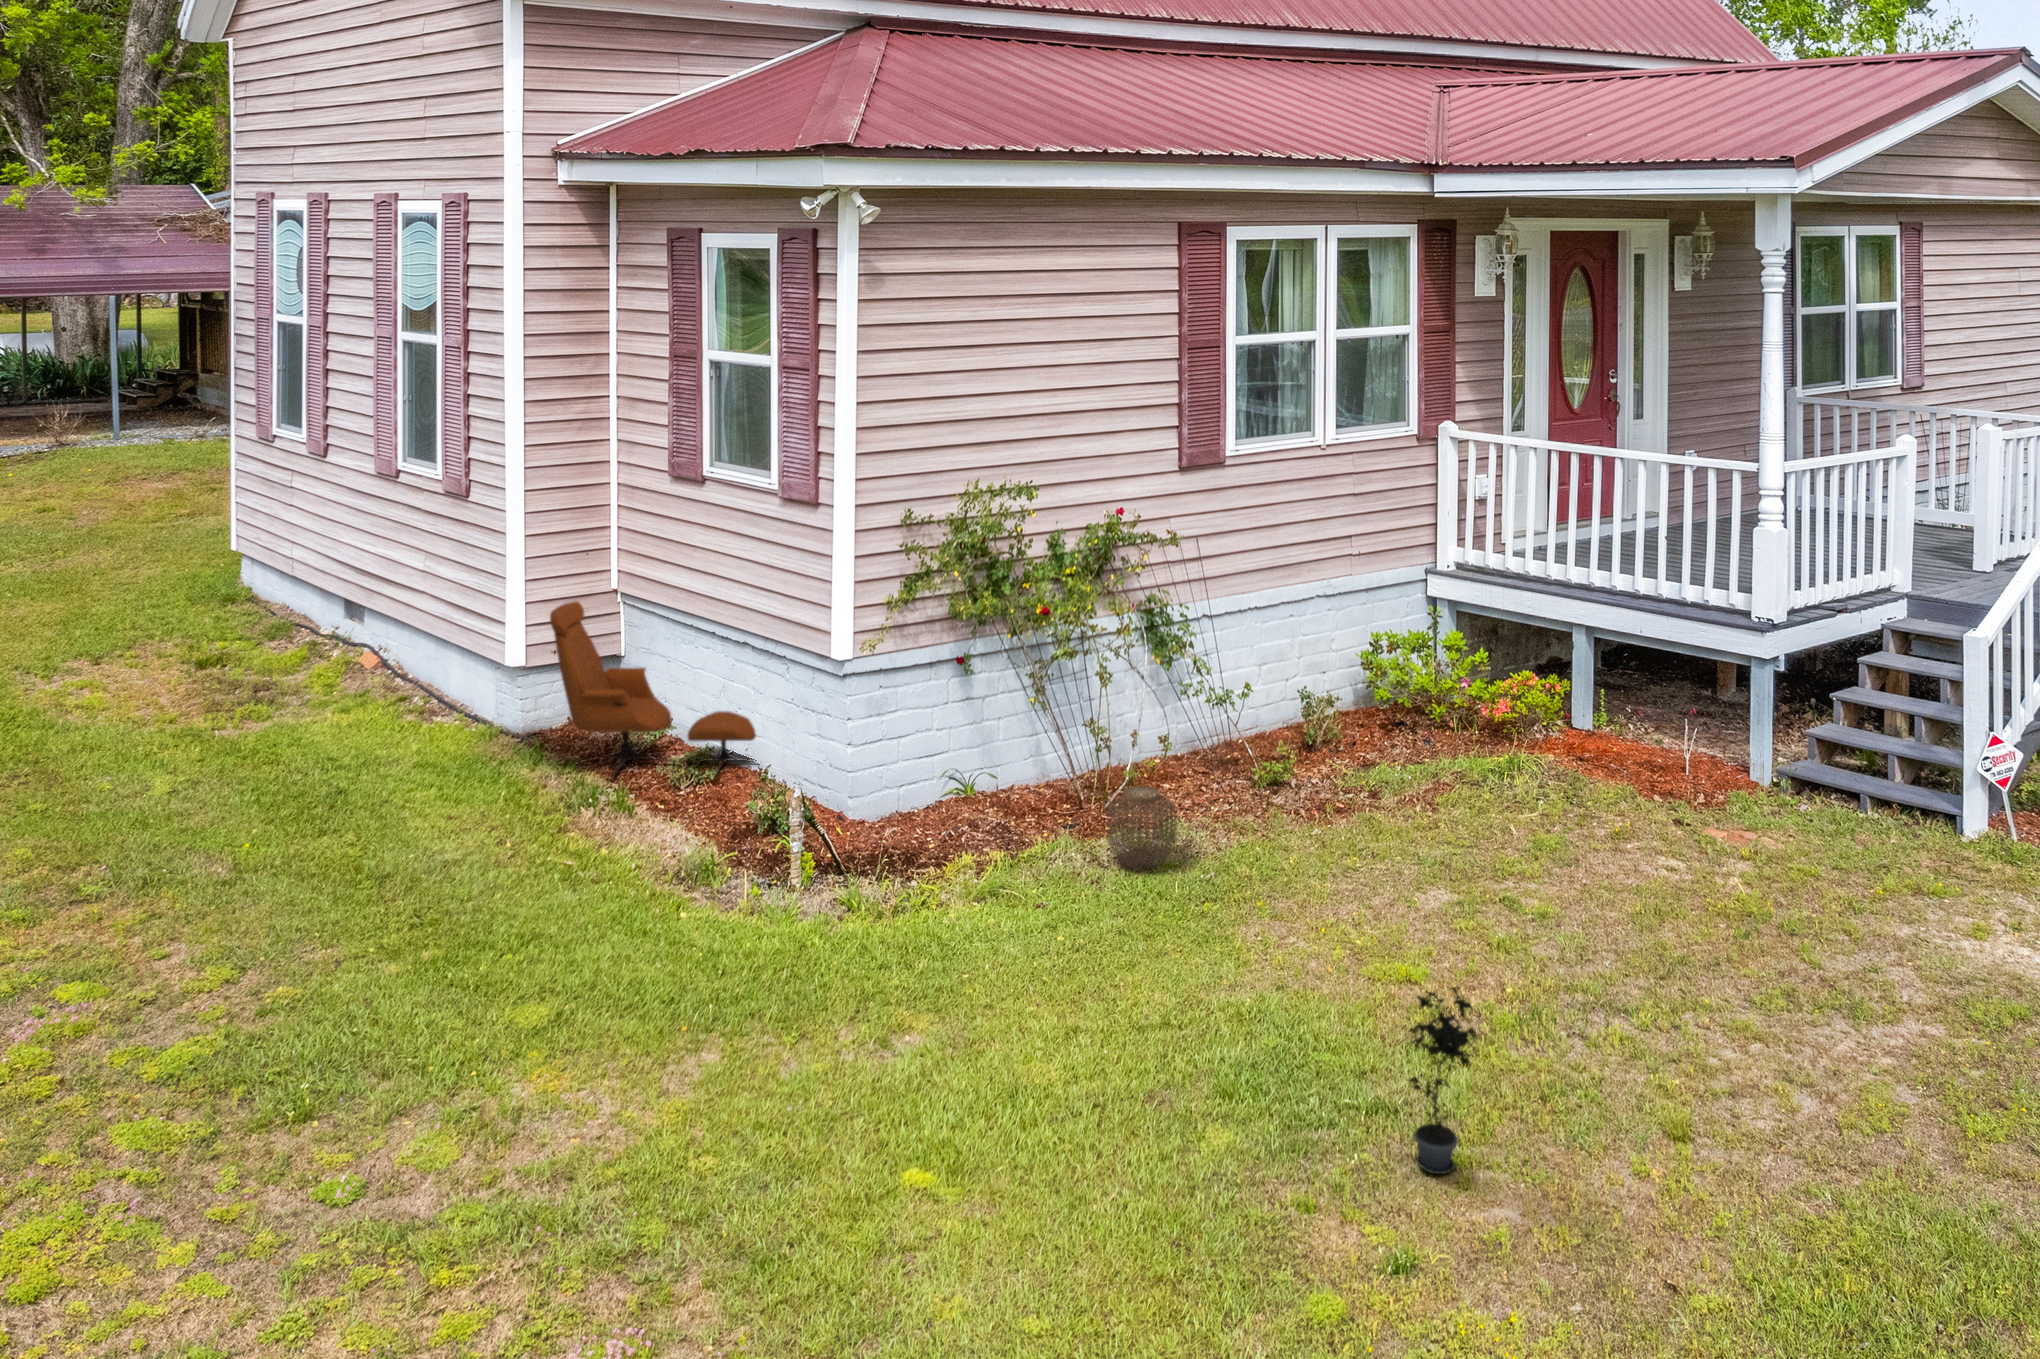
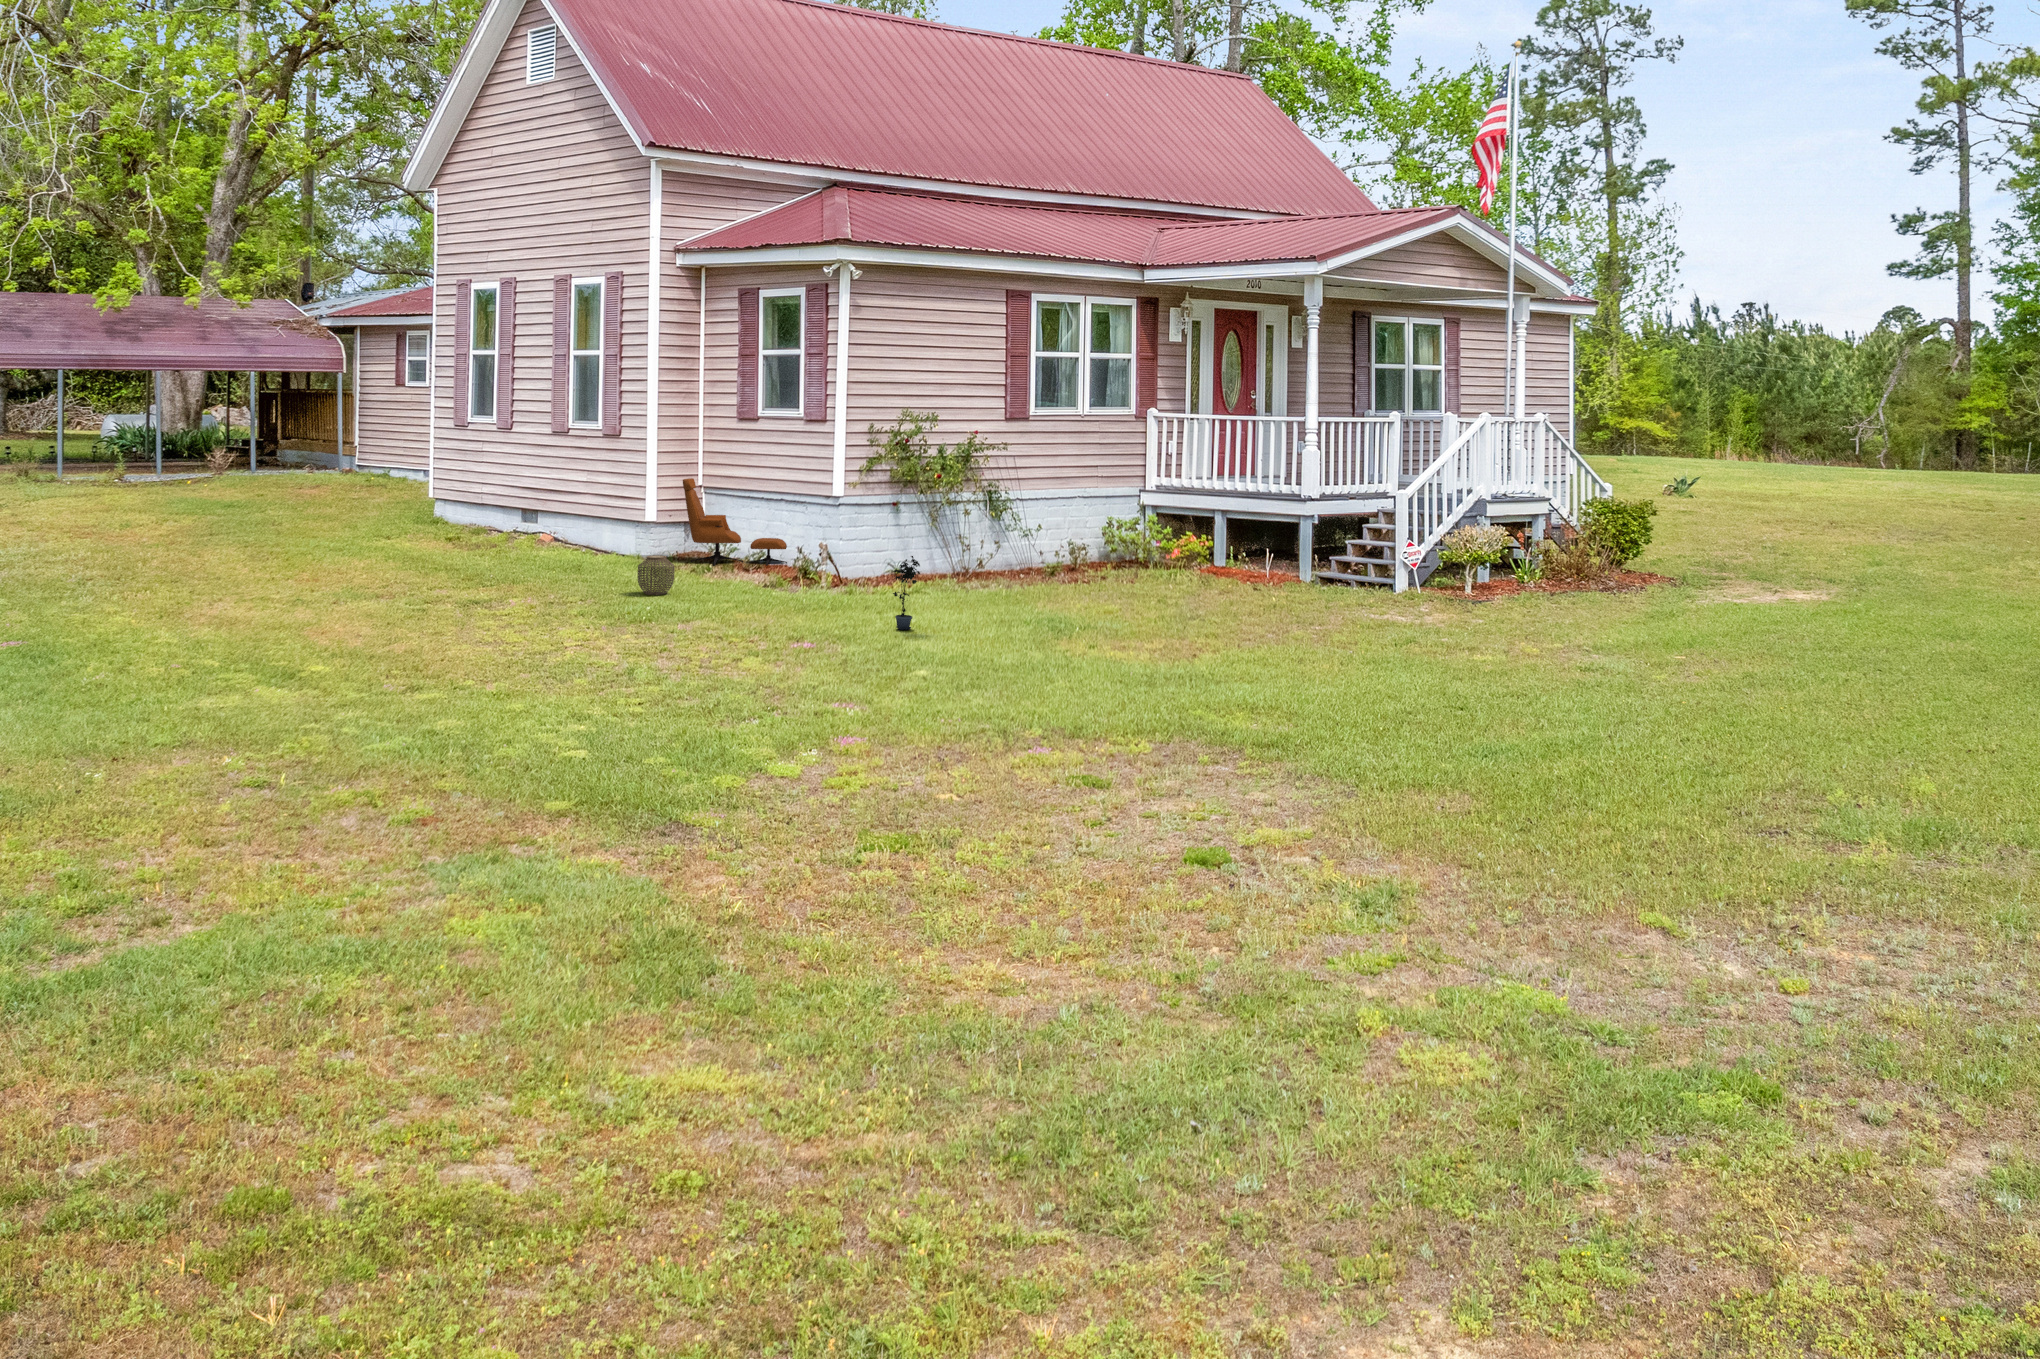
woven basket: present [1107,786,1177,869] -> present [638,555,675,595]
potted plant: present [1400,987,1478,1175] -> present [893,556,920,630]

